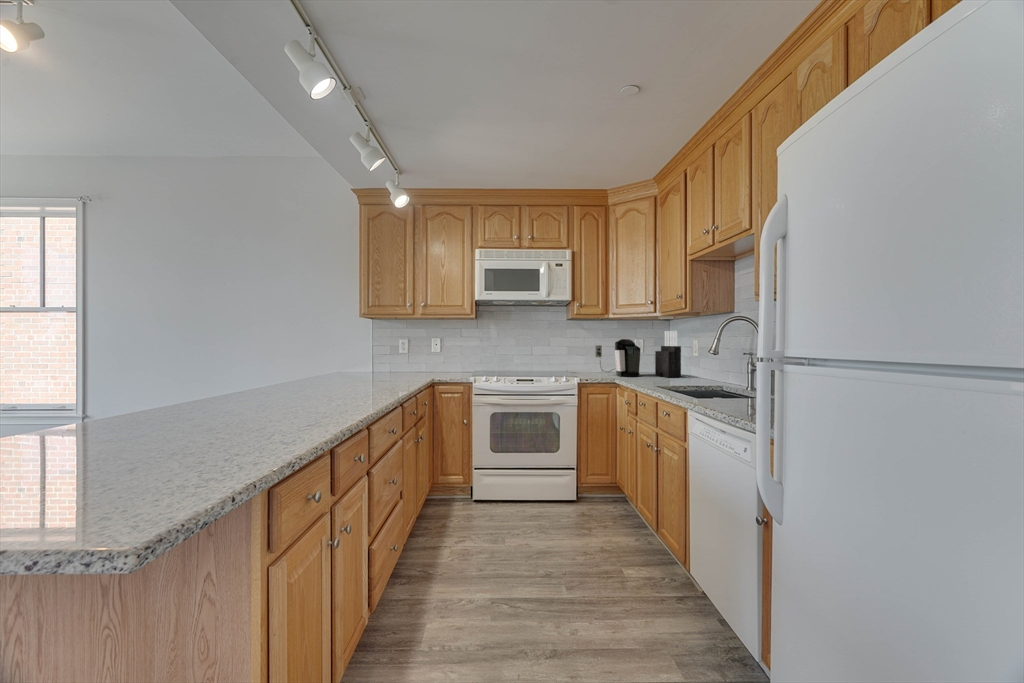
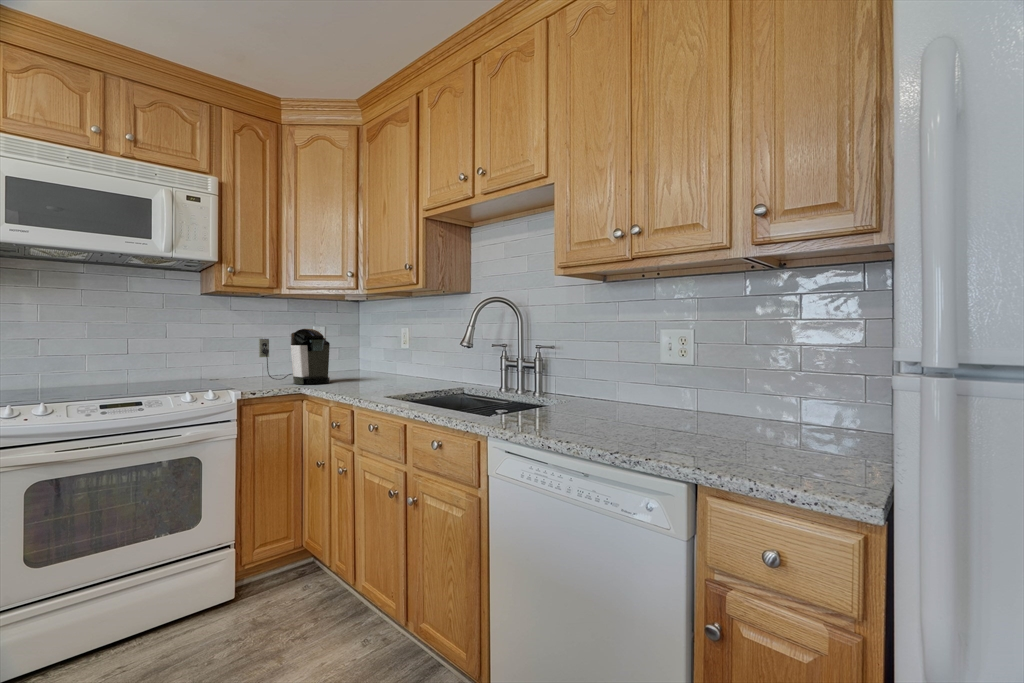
knife block: present [655,331,681,377] -> none [350,318,387,381]

